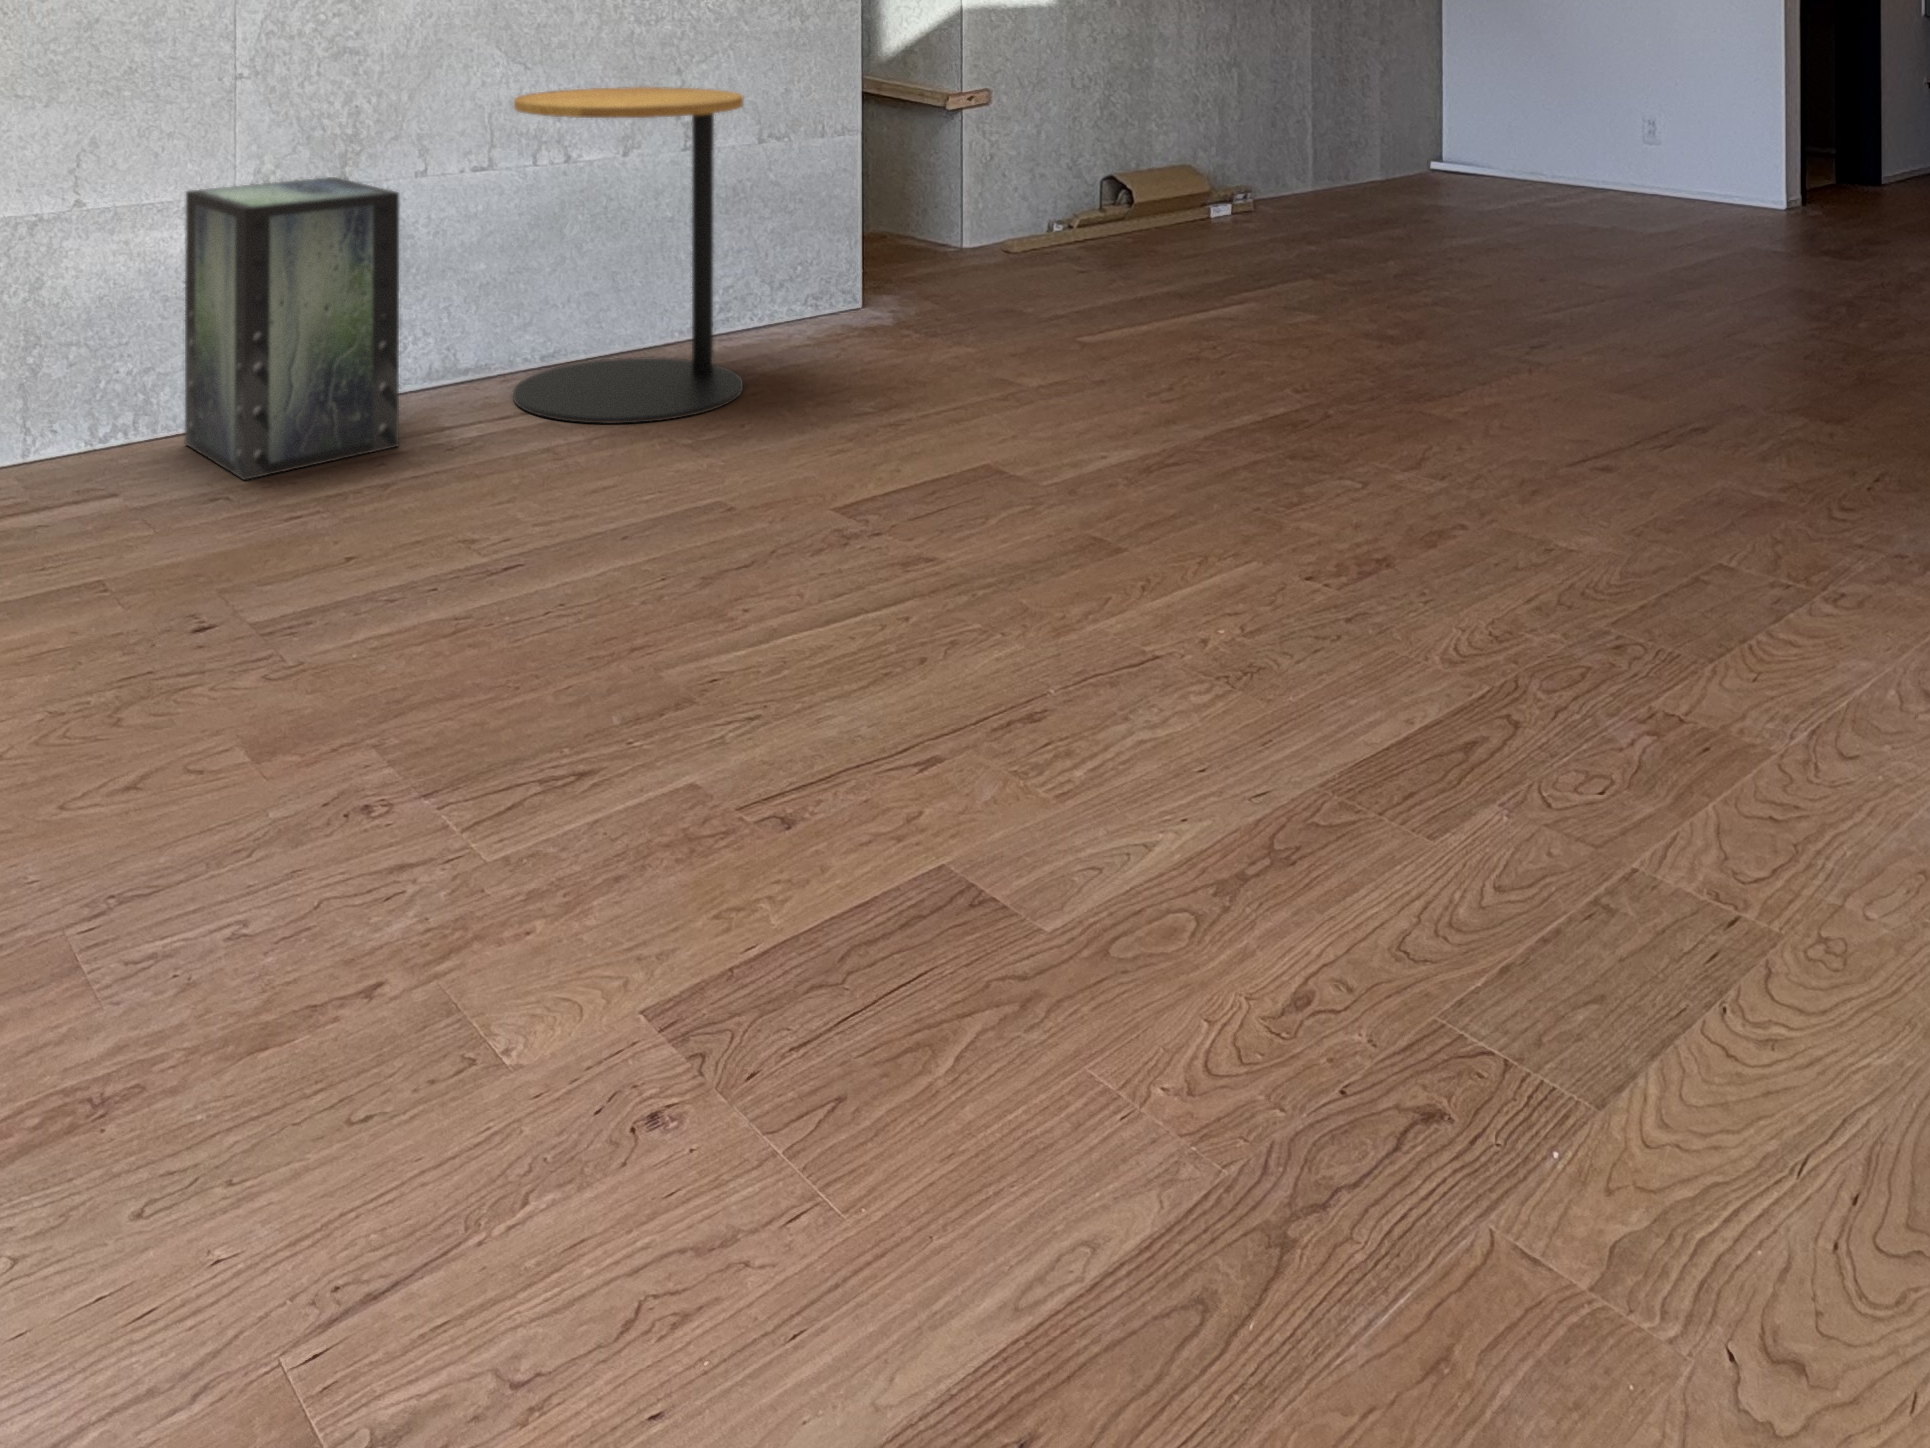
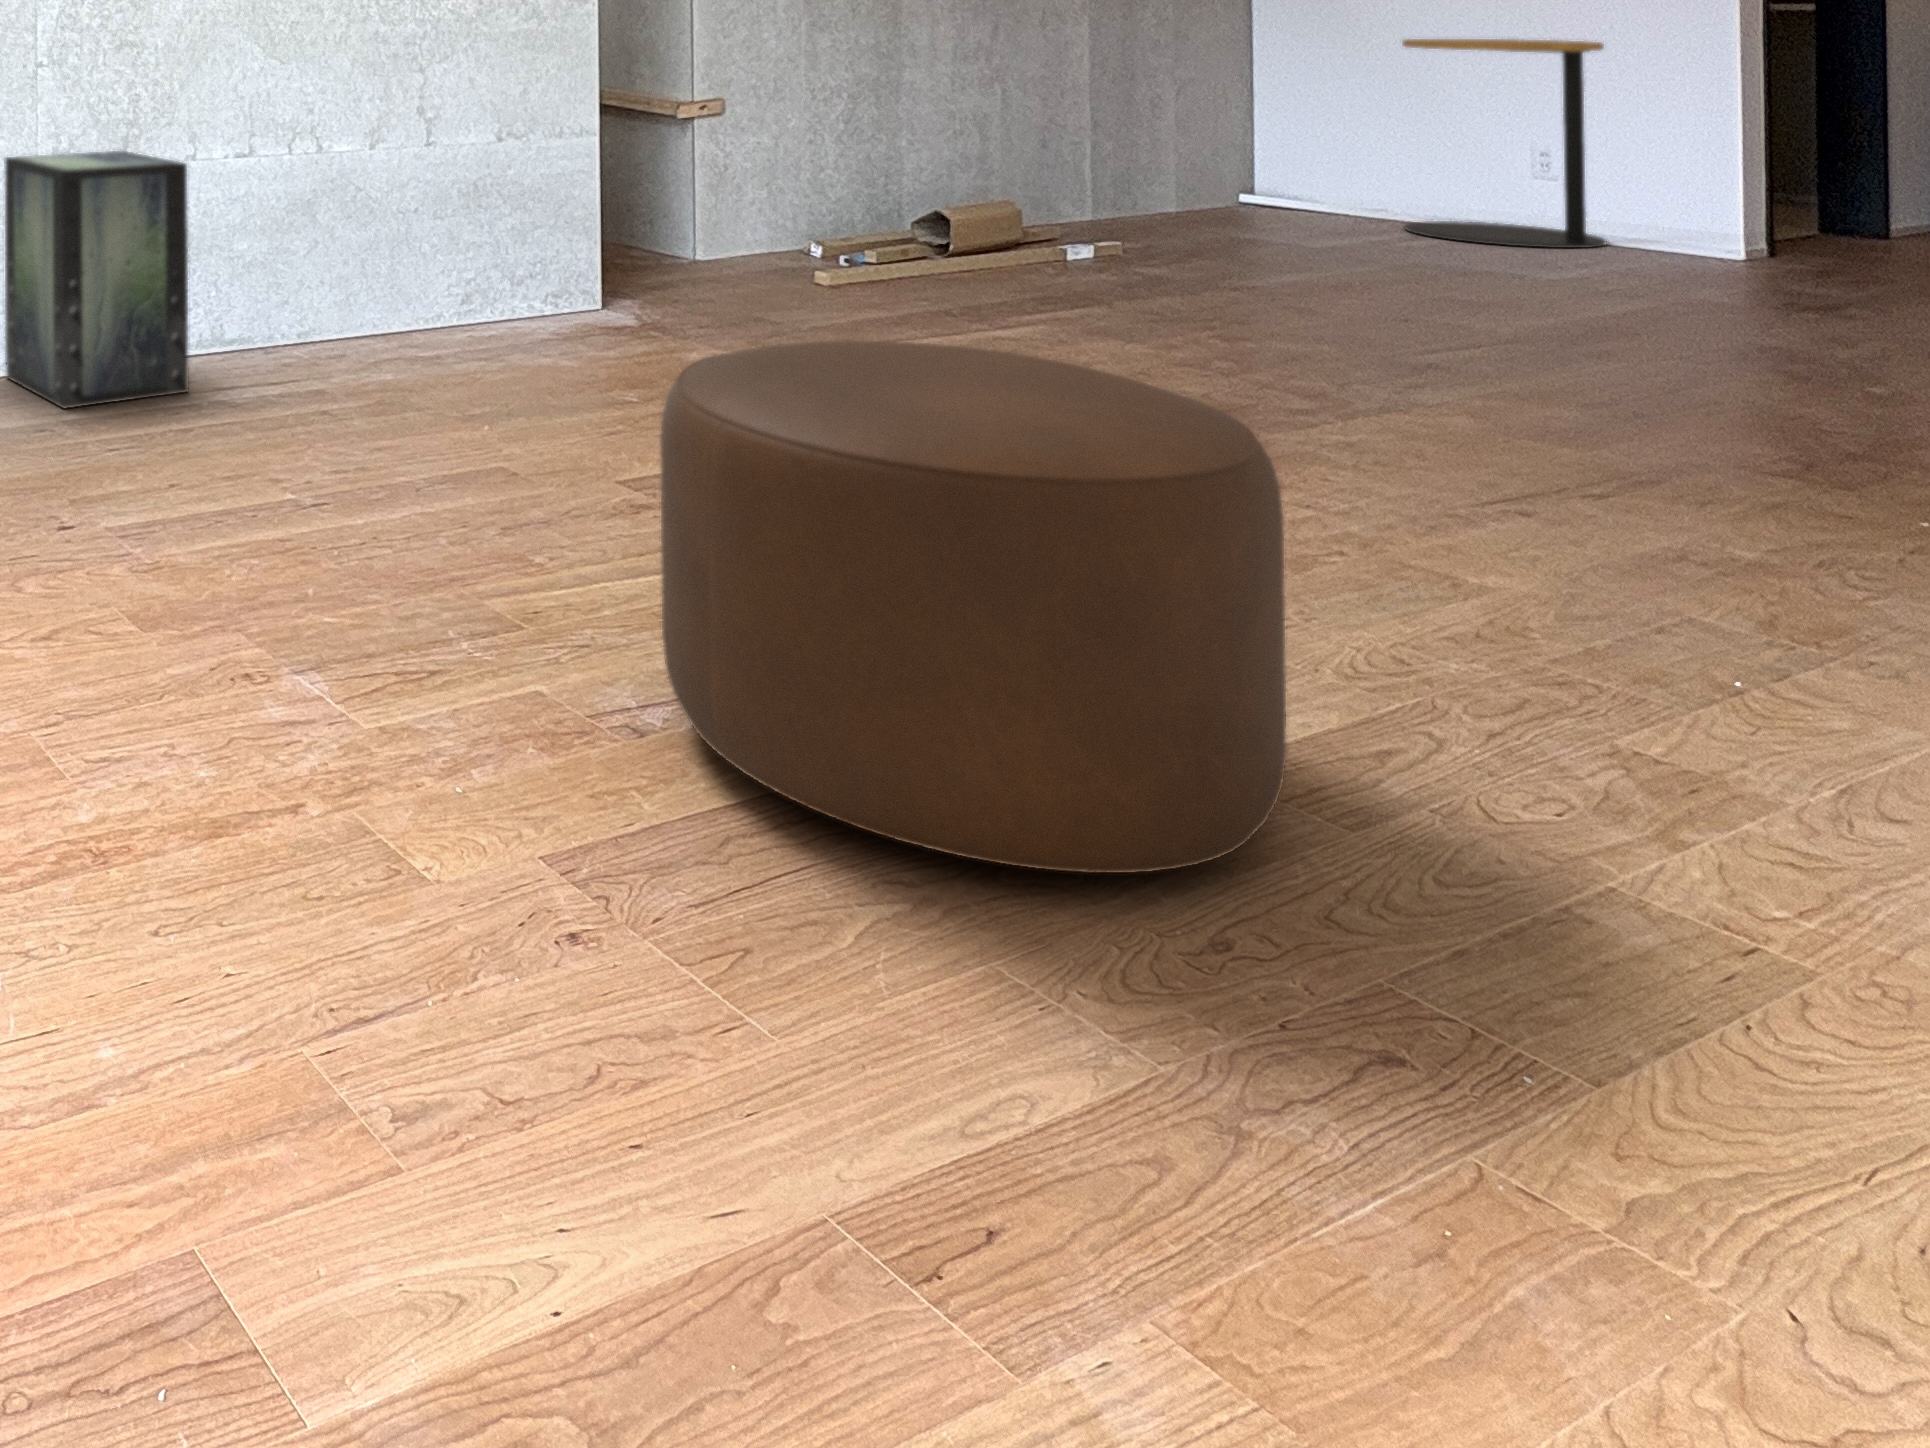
side table: present [513,87,744,424] -> present [1402,39,1607,248]
ottoman: none [821,386,1379,947] -> present [660,340,1287,873]

